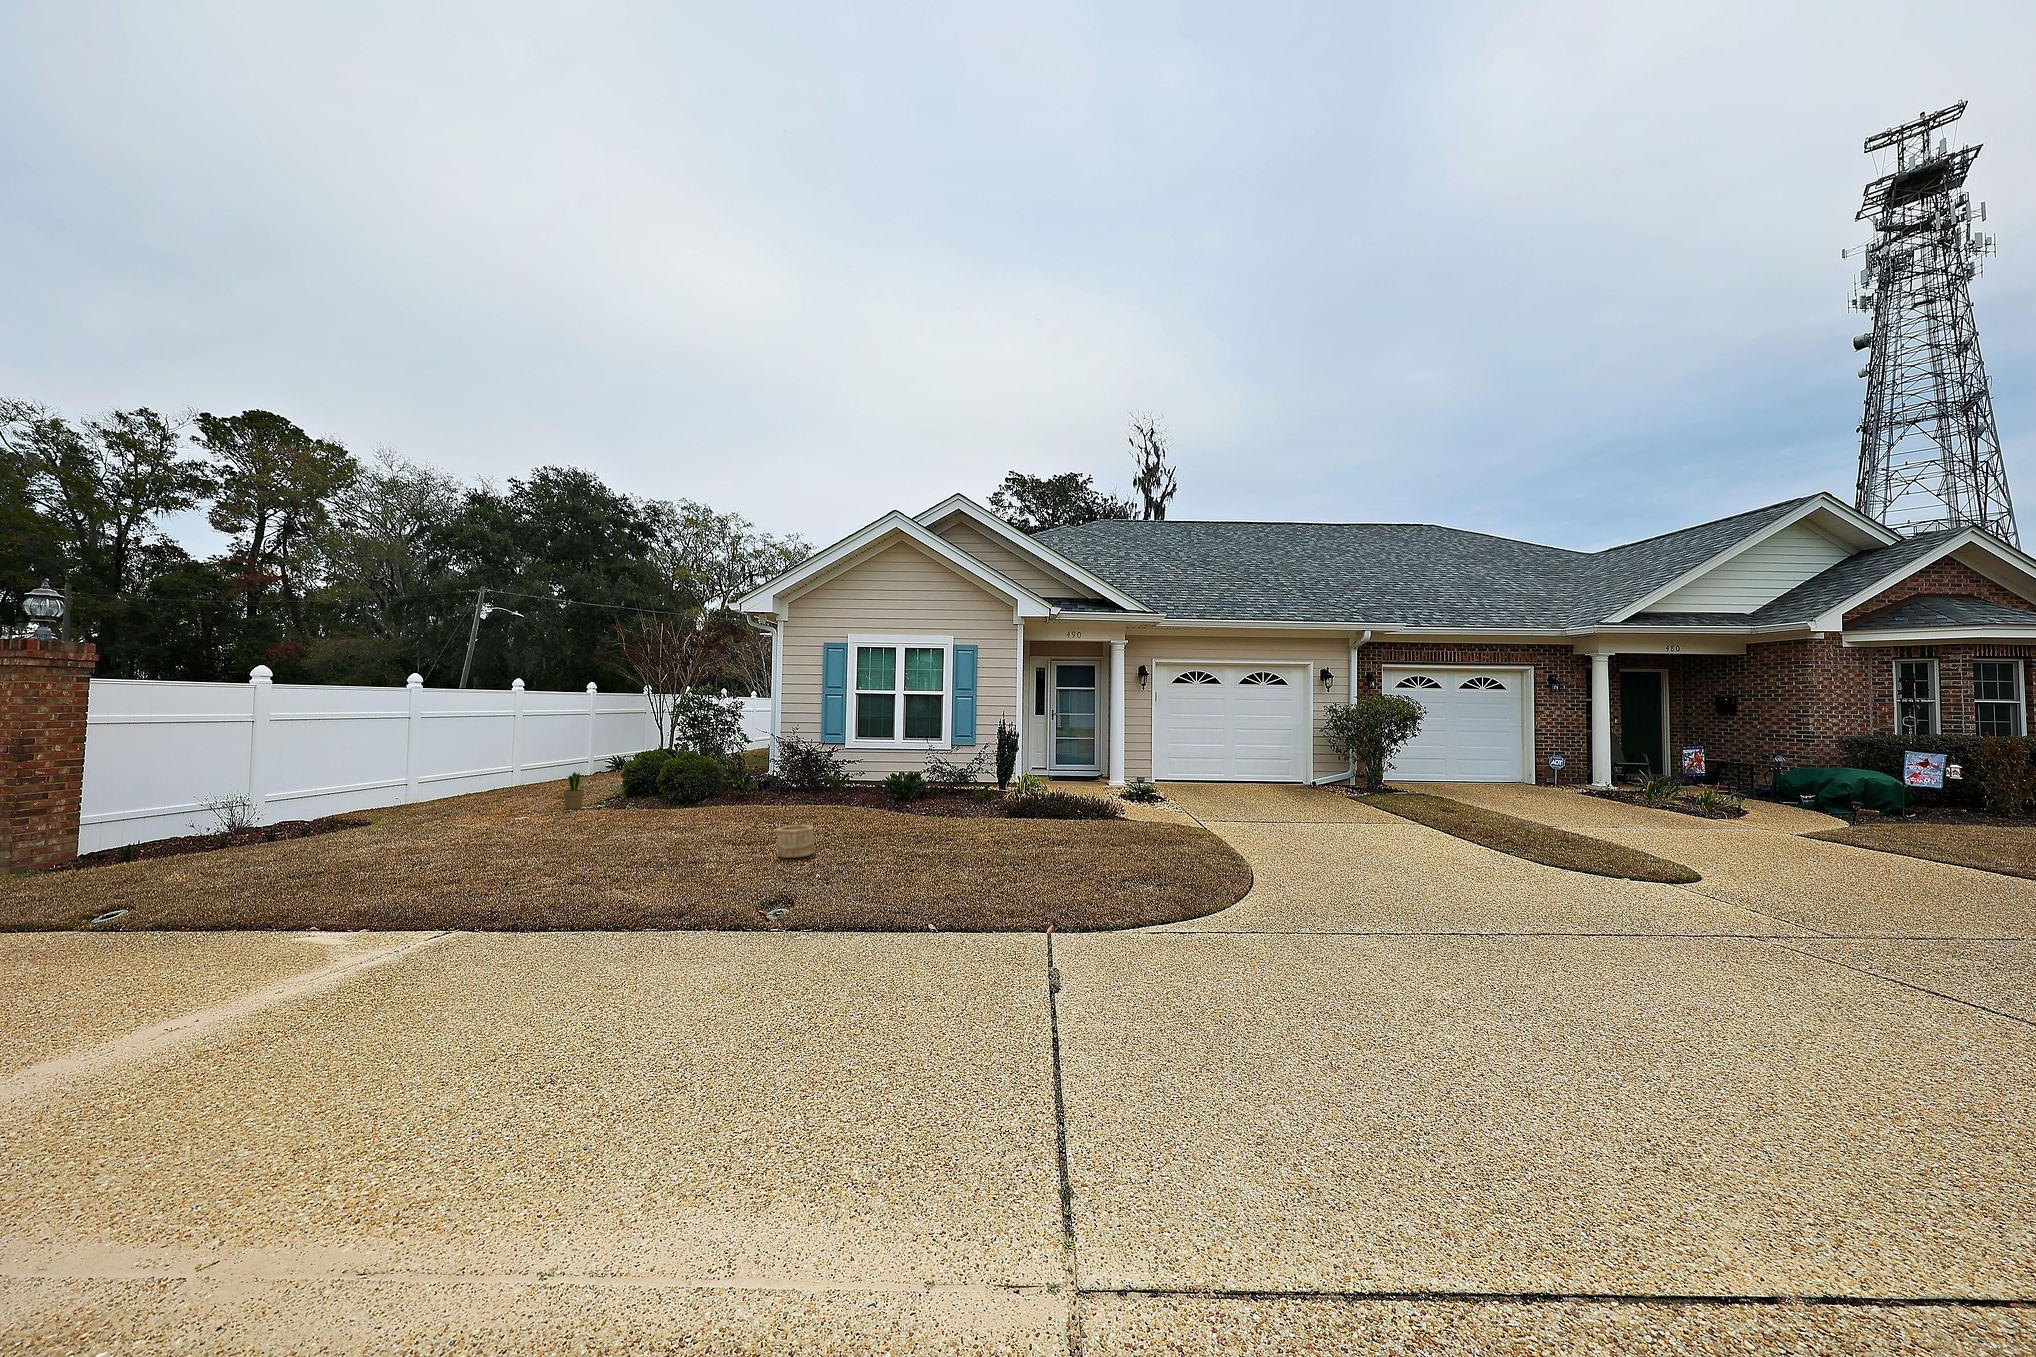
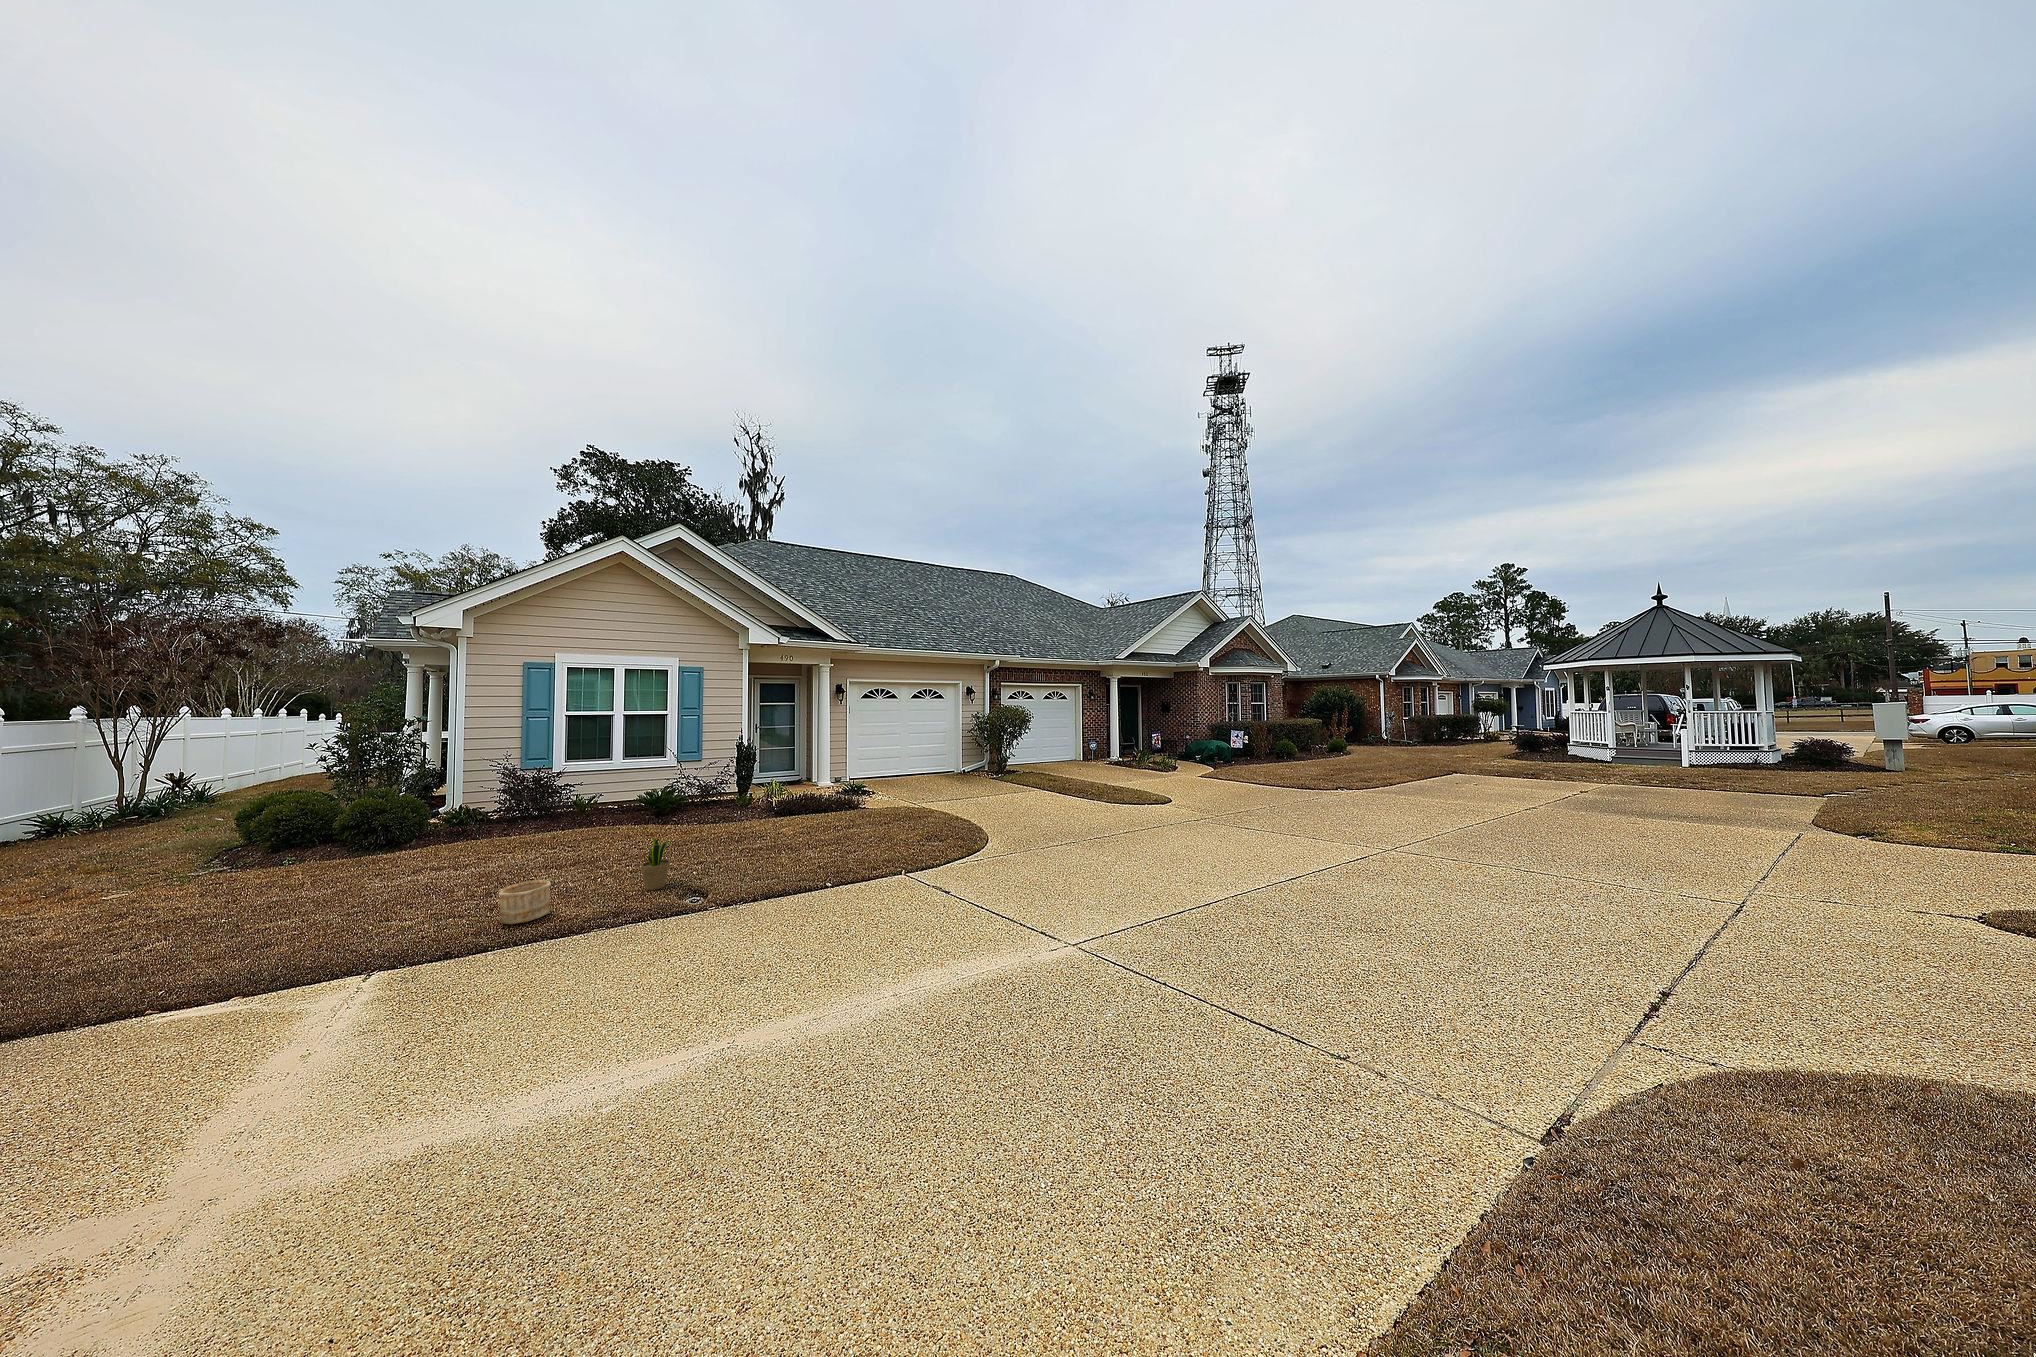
potted plant: present [563,772,587,809] -> present [641,838,672,890]

